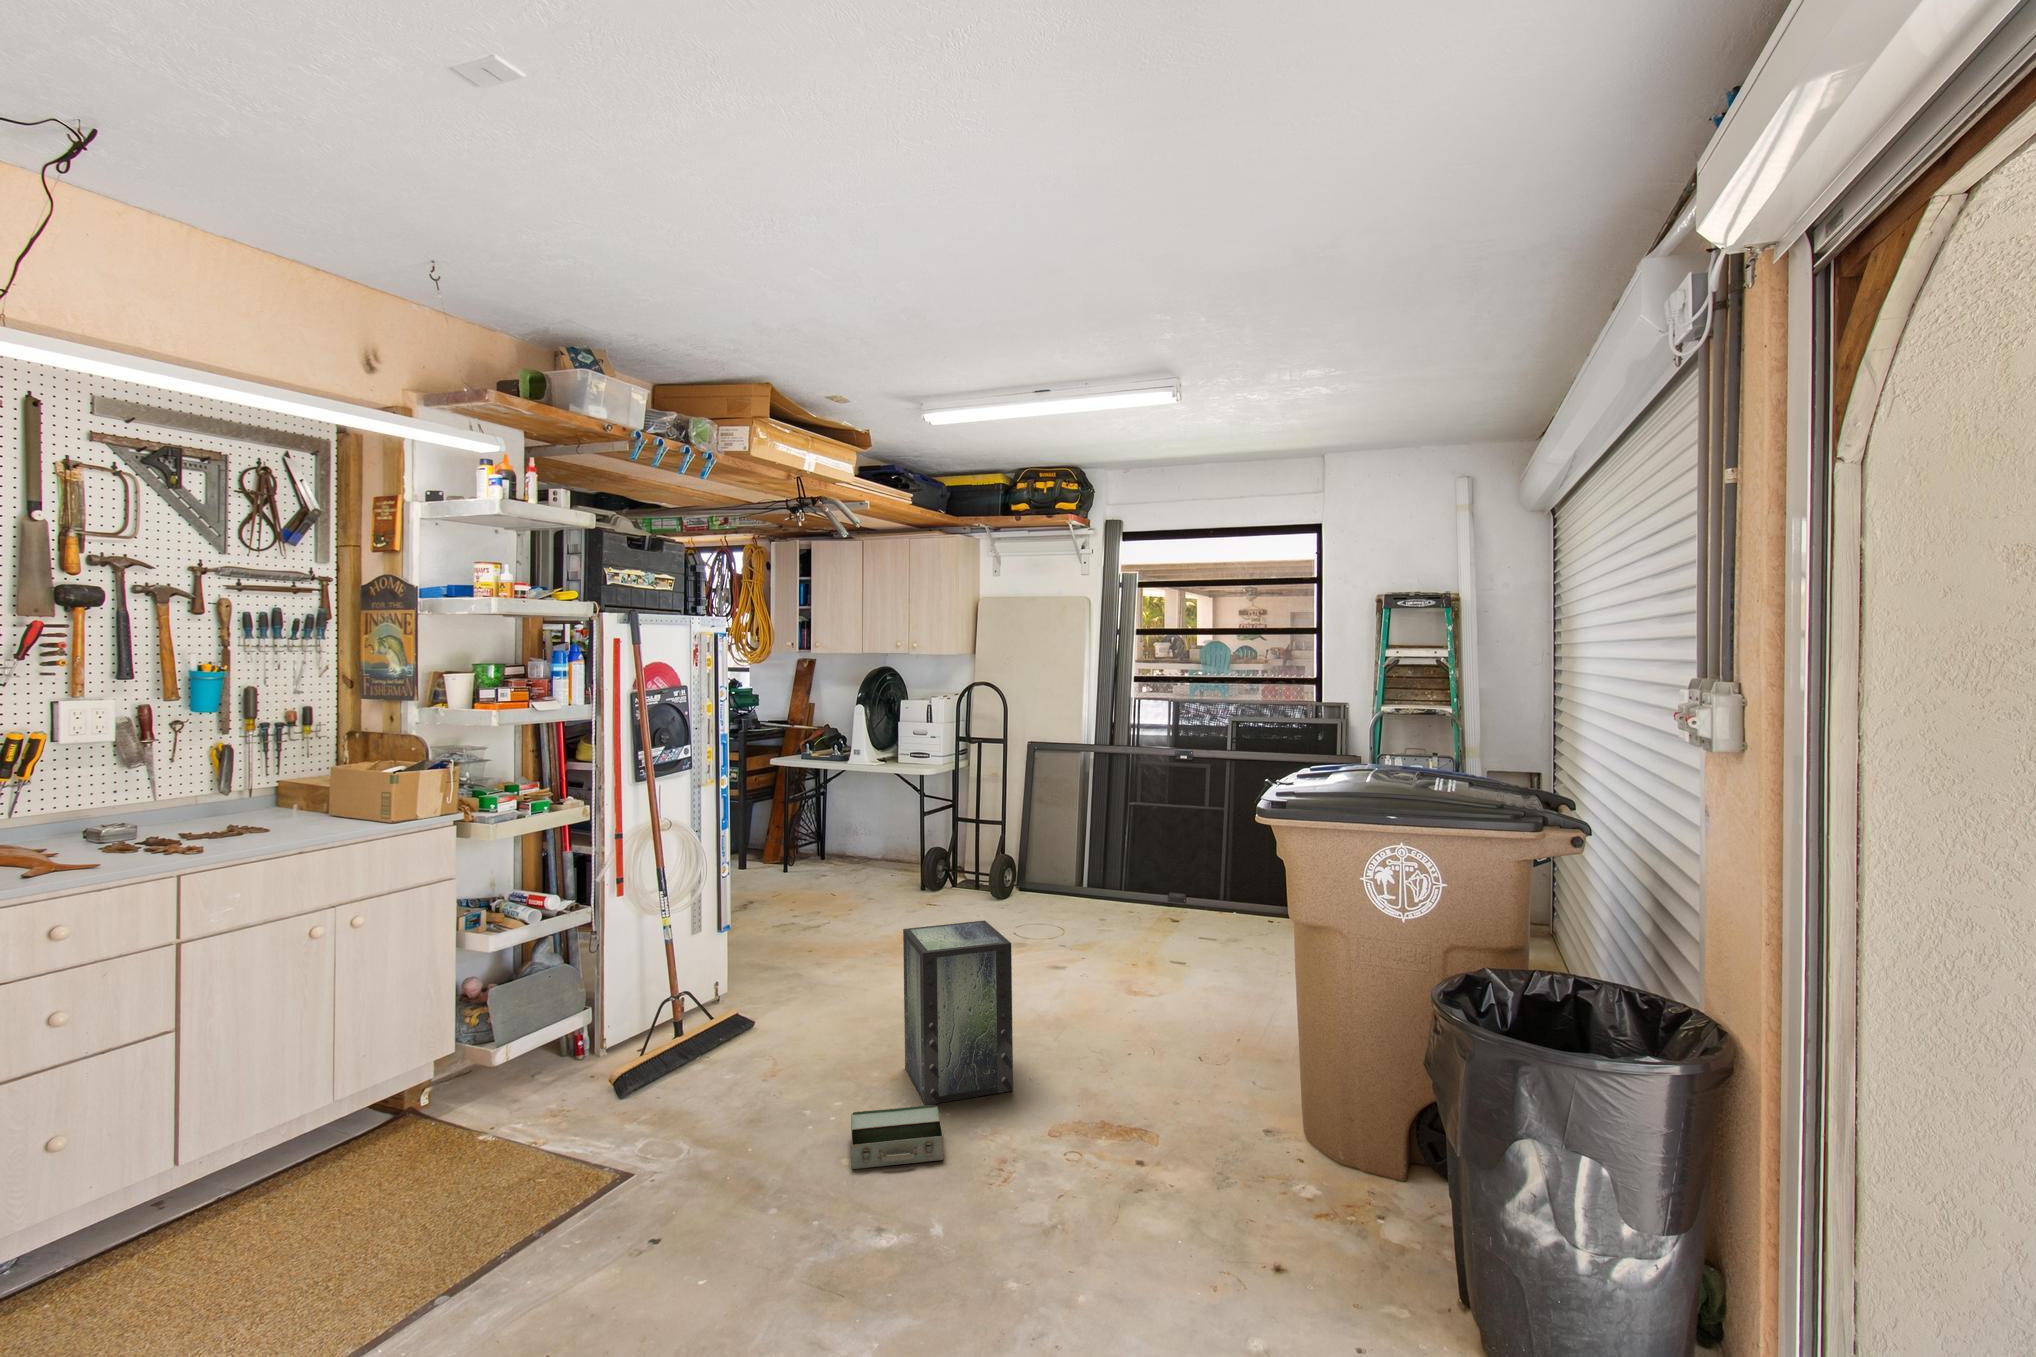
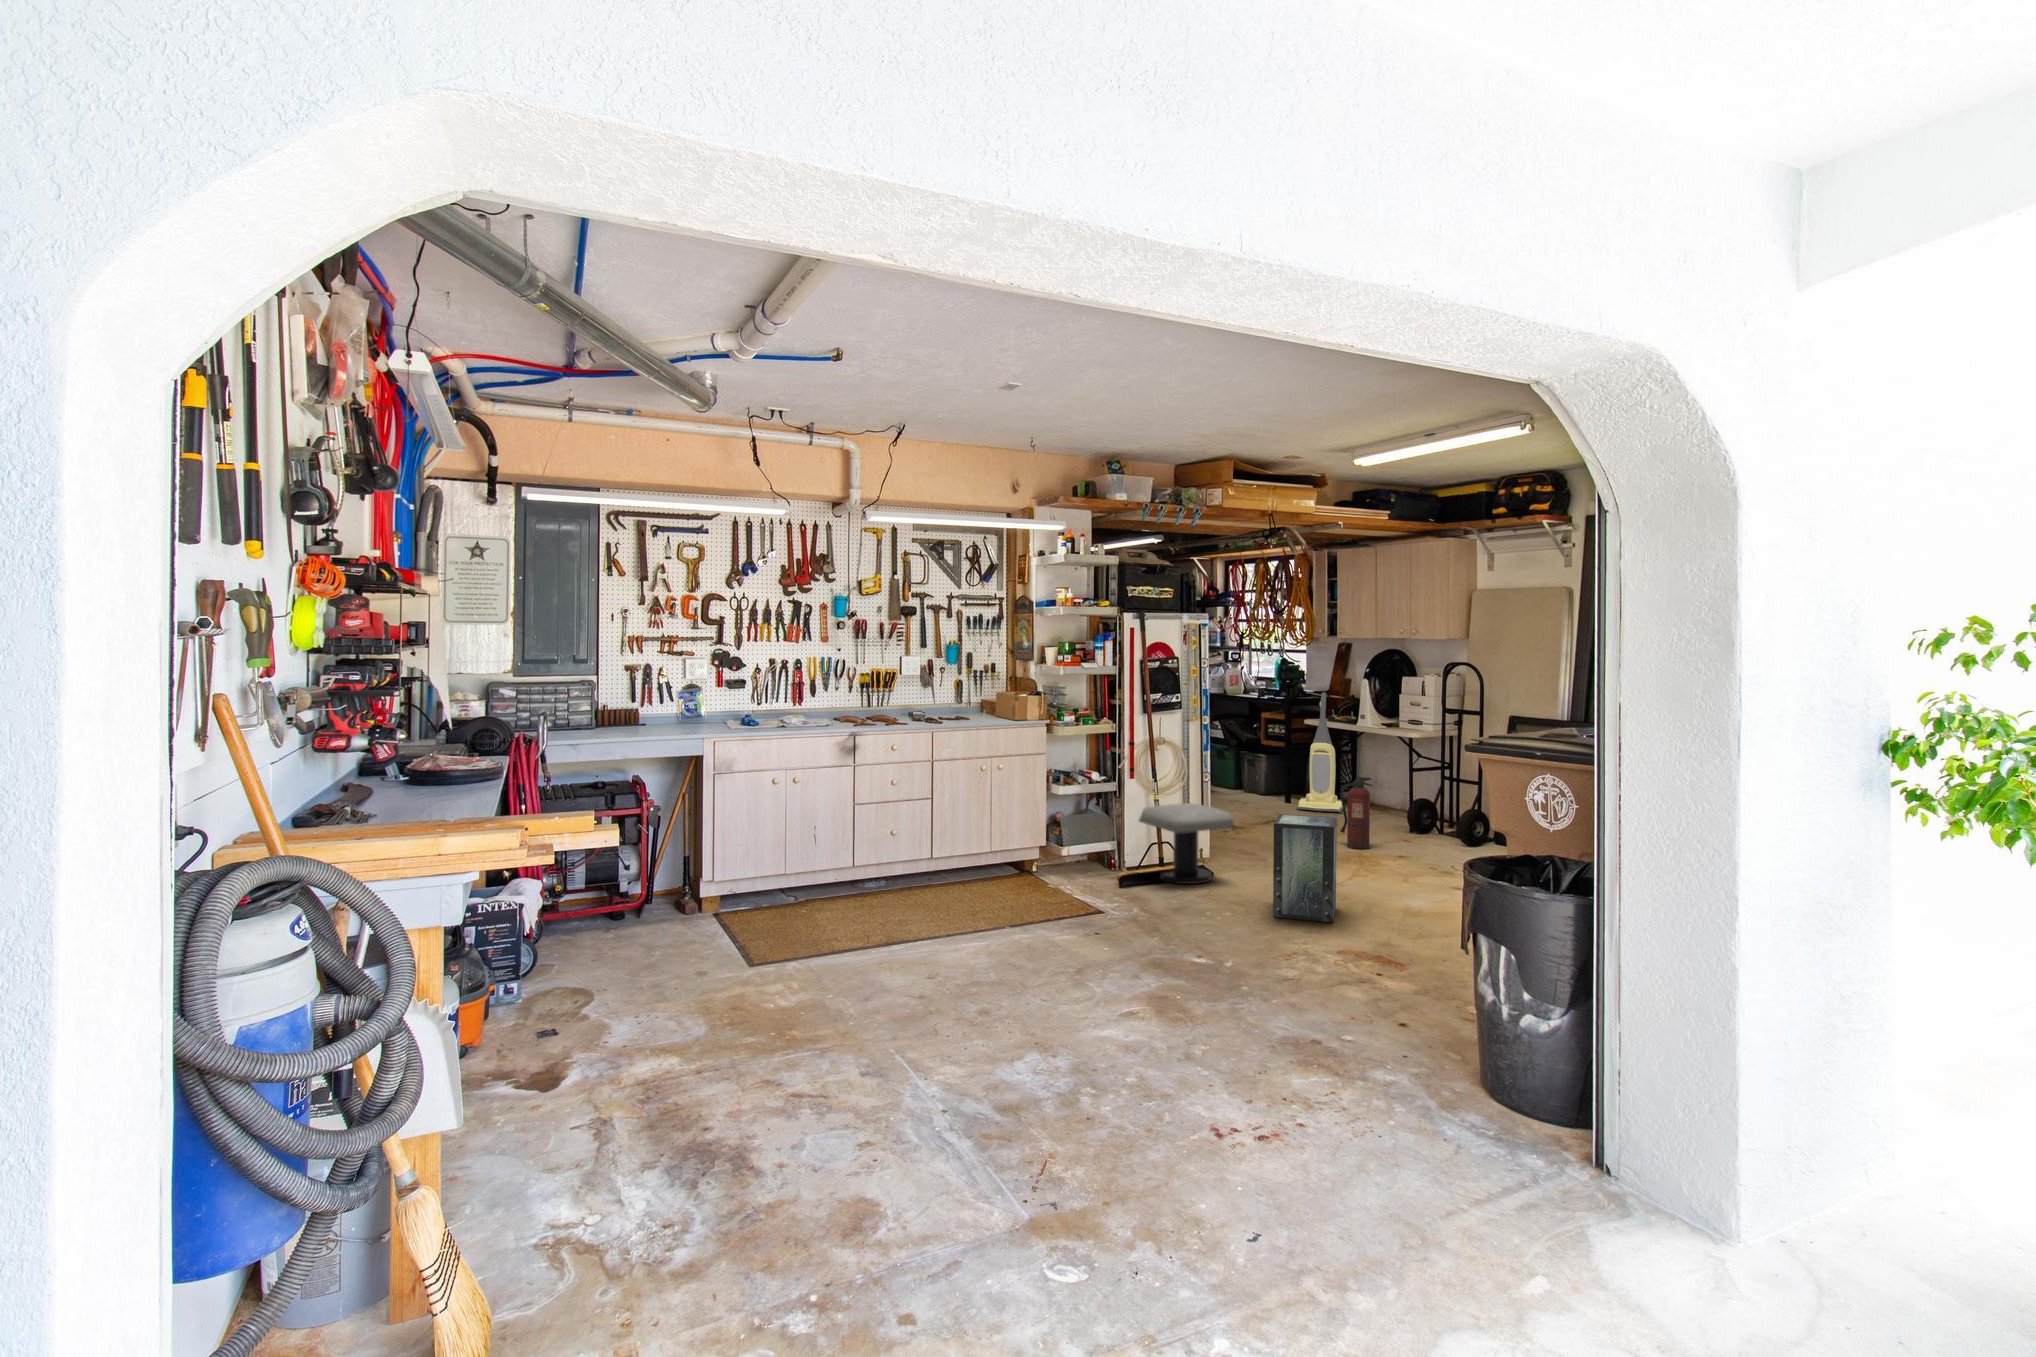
vacuum cleaner: none [780,726,836,880] -> present [1297,693,1343,813]
fire extinguisher: none [880,837,922,934] -> present [1340,776,1373,849]
stool: none [639,921,808,1069] -> present [1139,803,1235,884]
toolbox: present [851,1105,943,1169] -> none [1208,904,1270,935]

